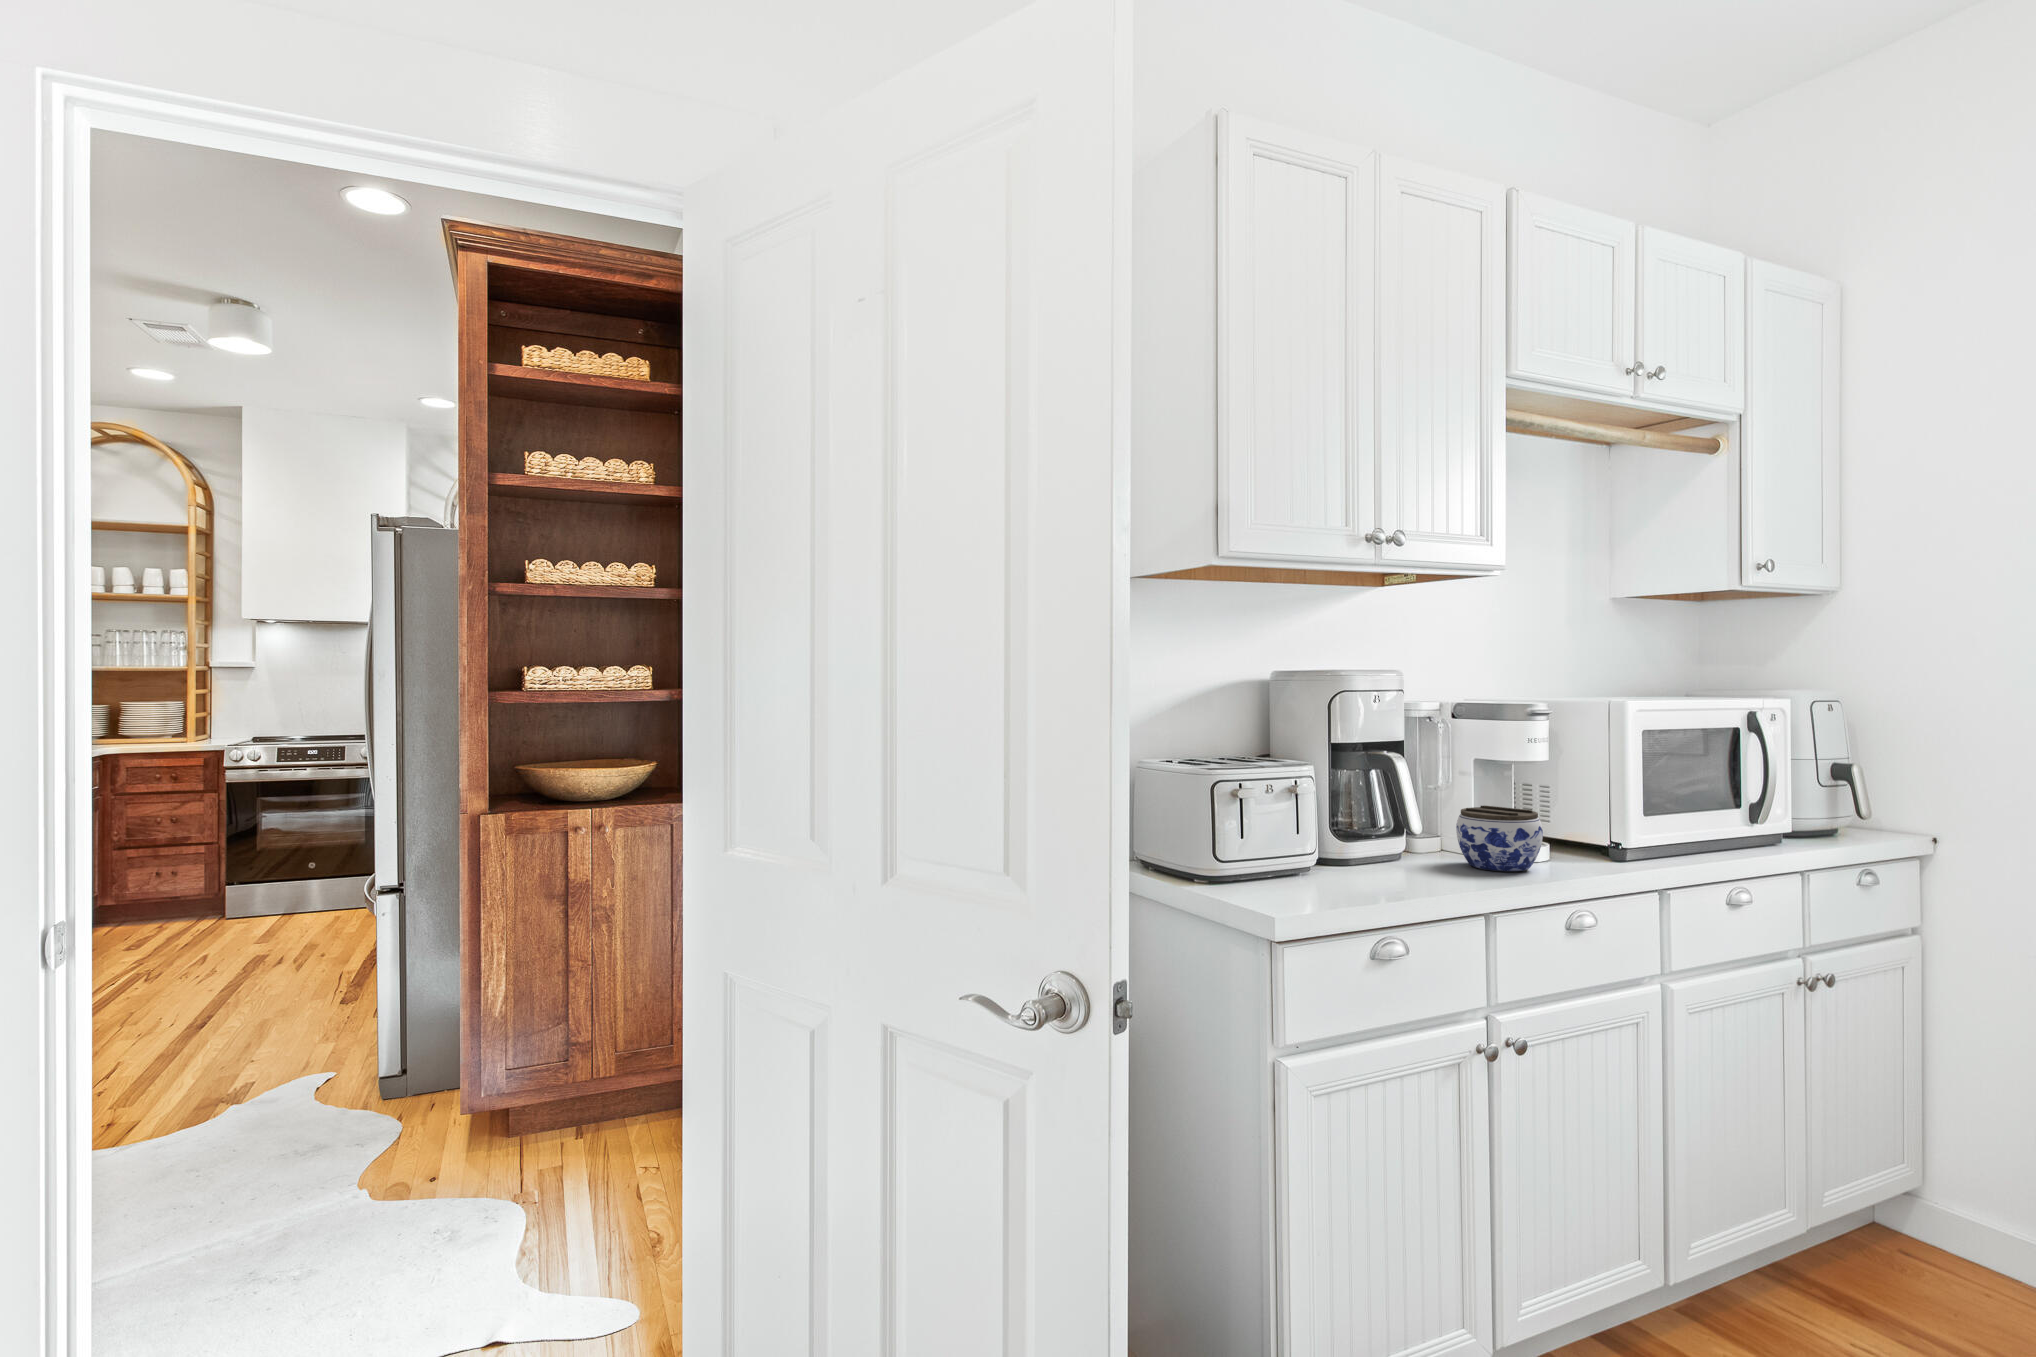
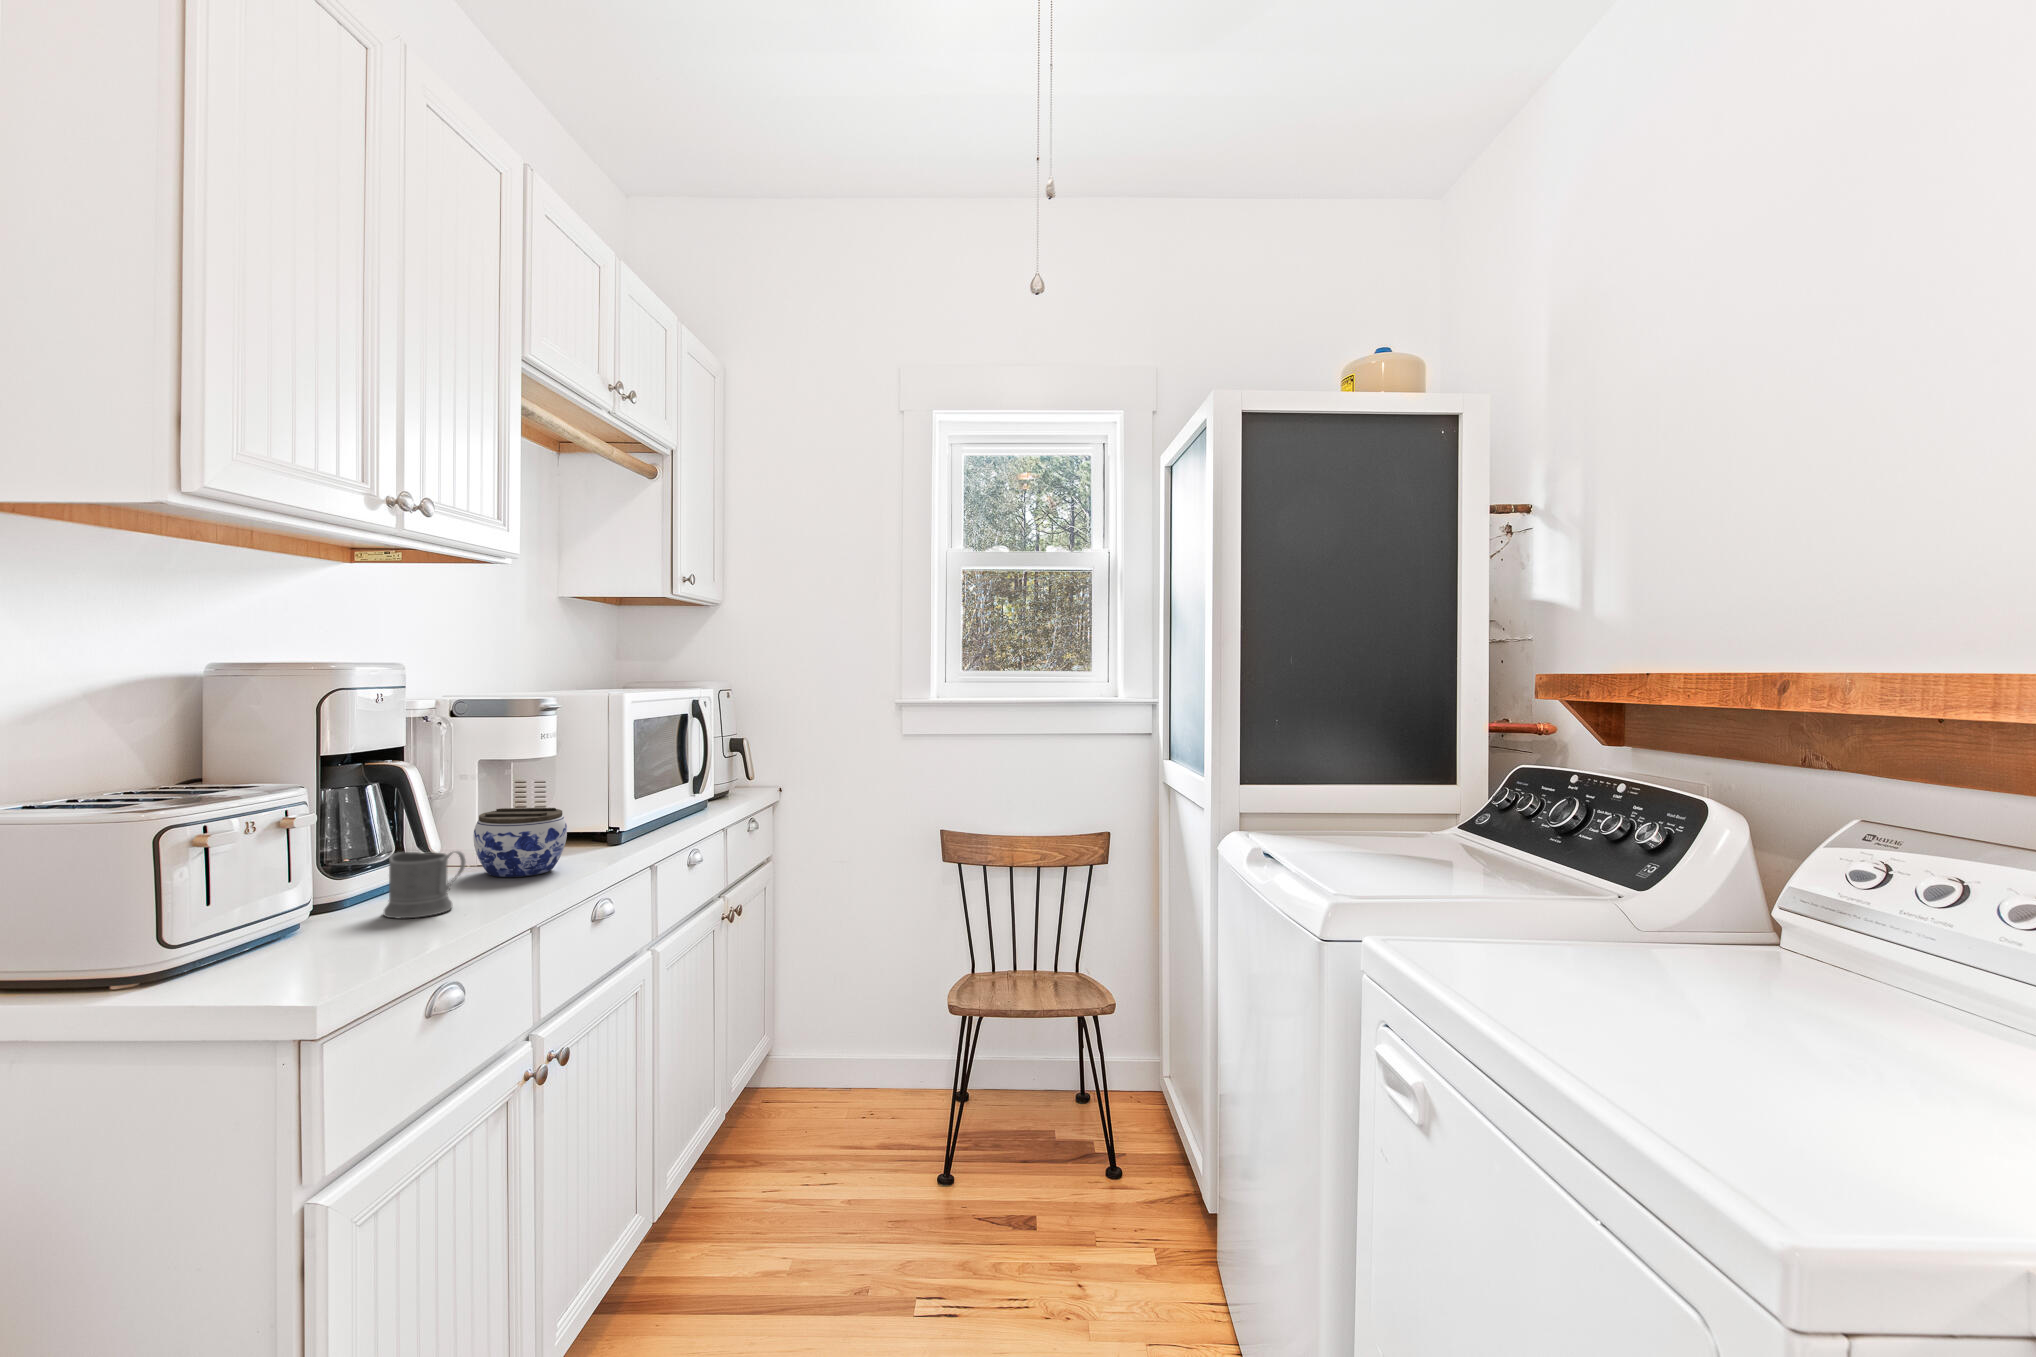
mug: none [1359,828,1414,883] -> present [384,851,466,919]

